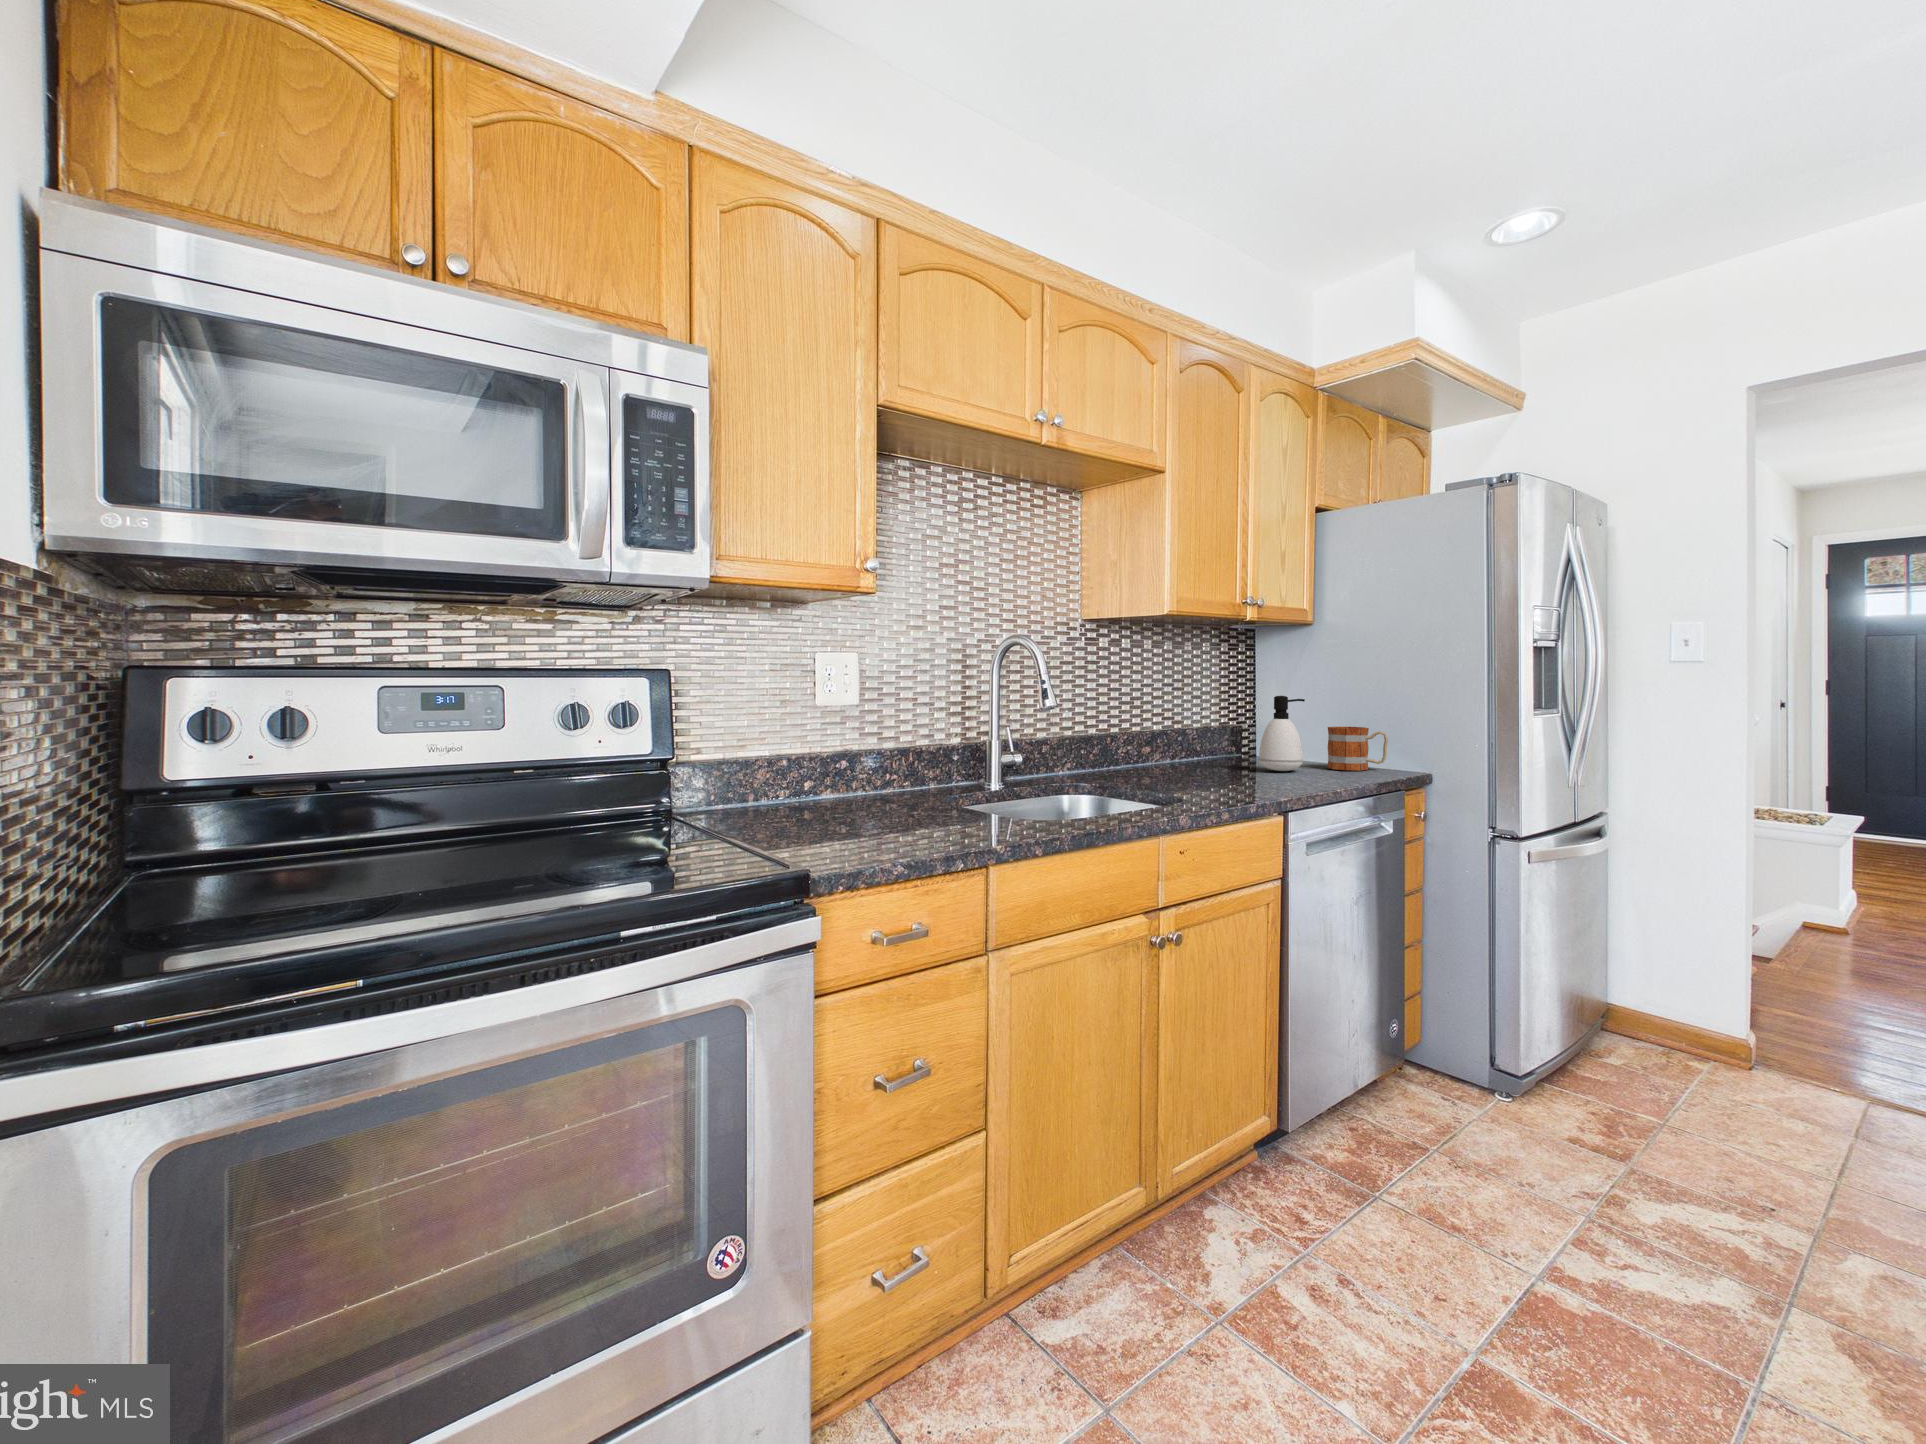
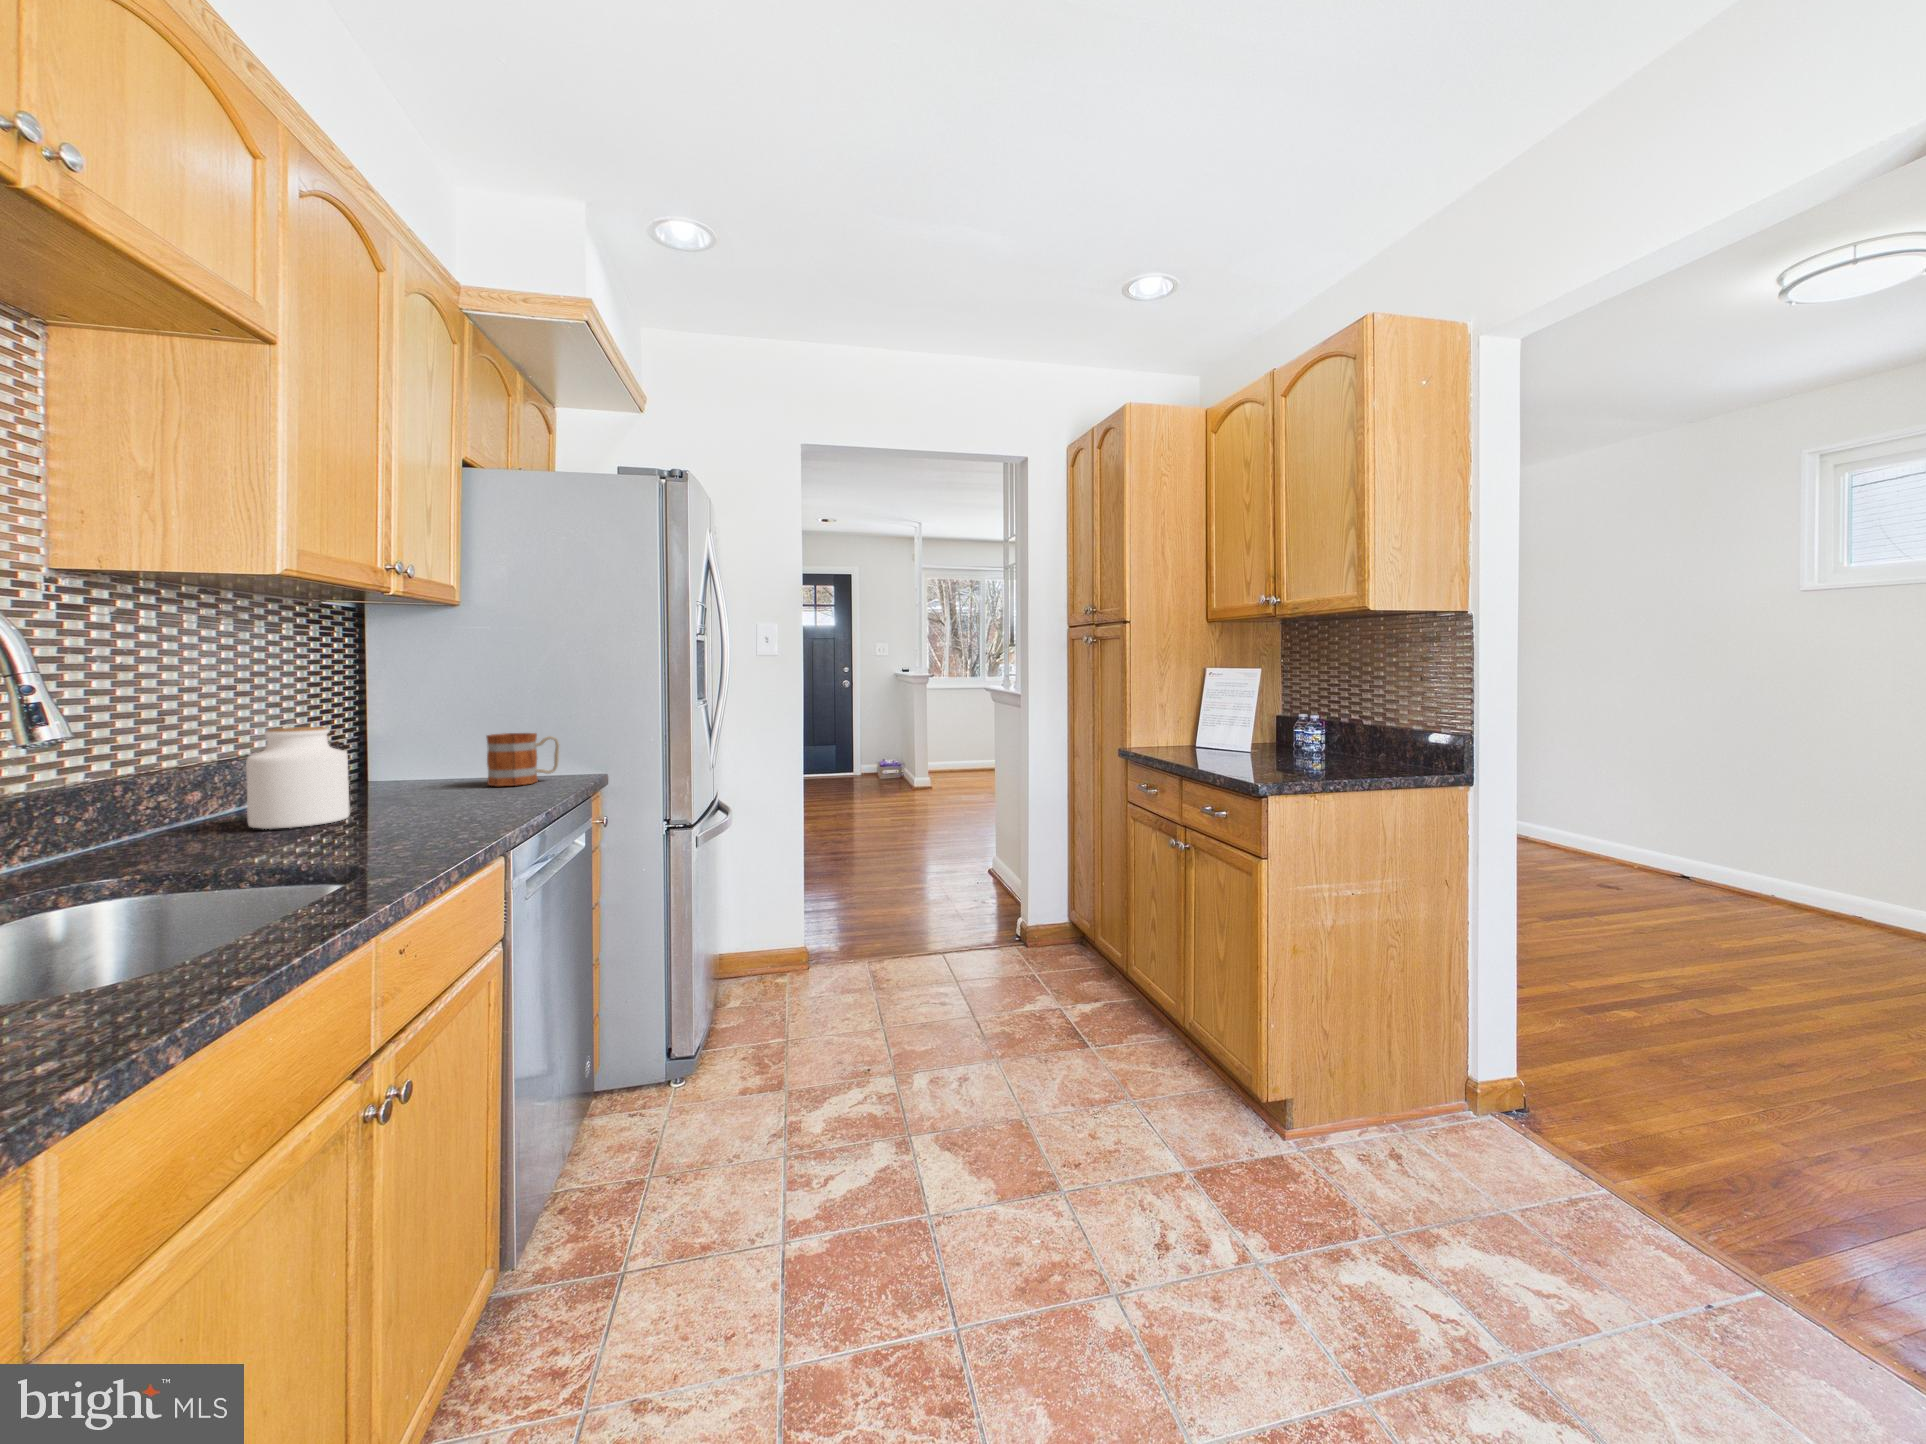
soap dispenser: present [1259,696,1305,771] -> none [399,699,463,798]
jar: none [1166,712,1220,778] -> present [246,727,350,829]

